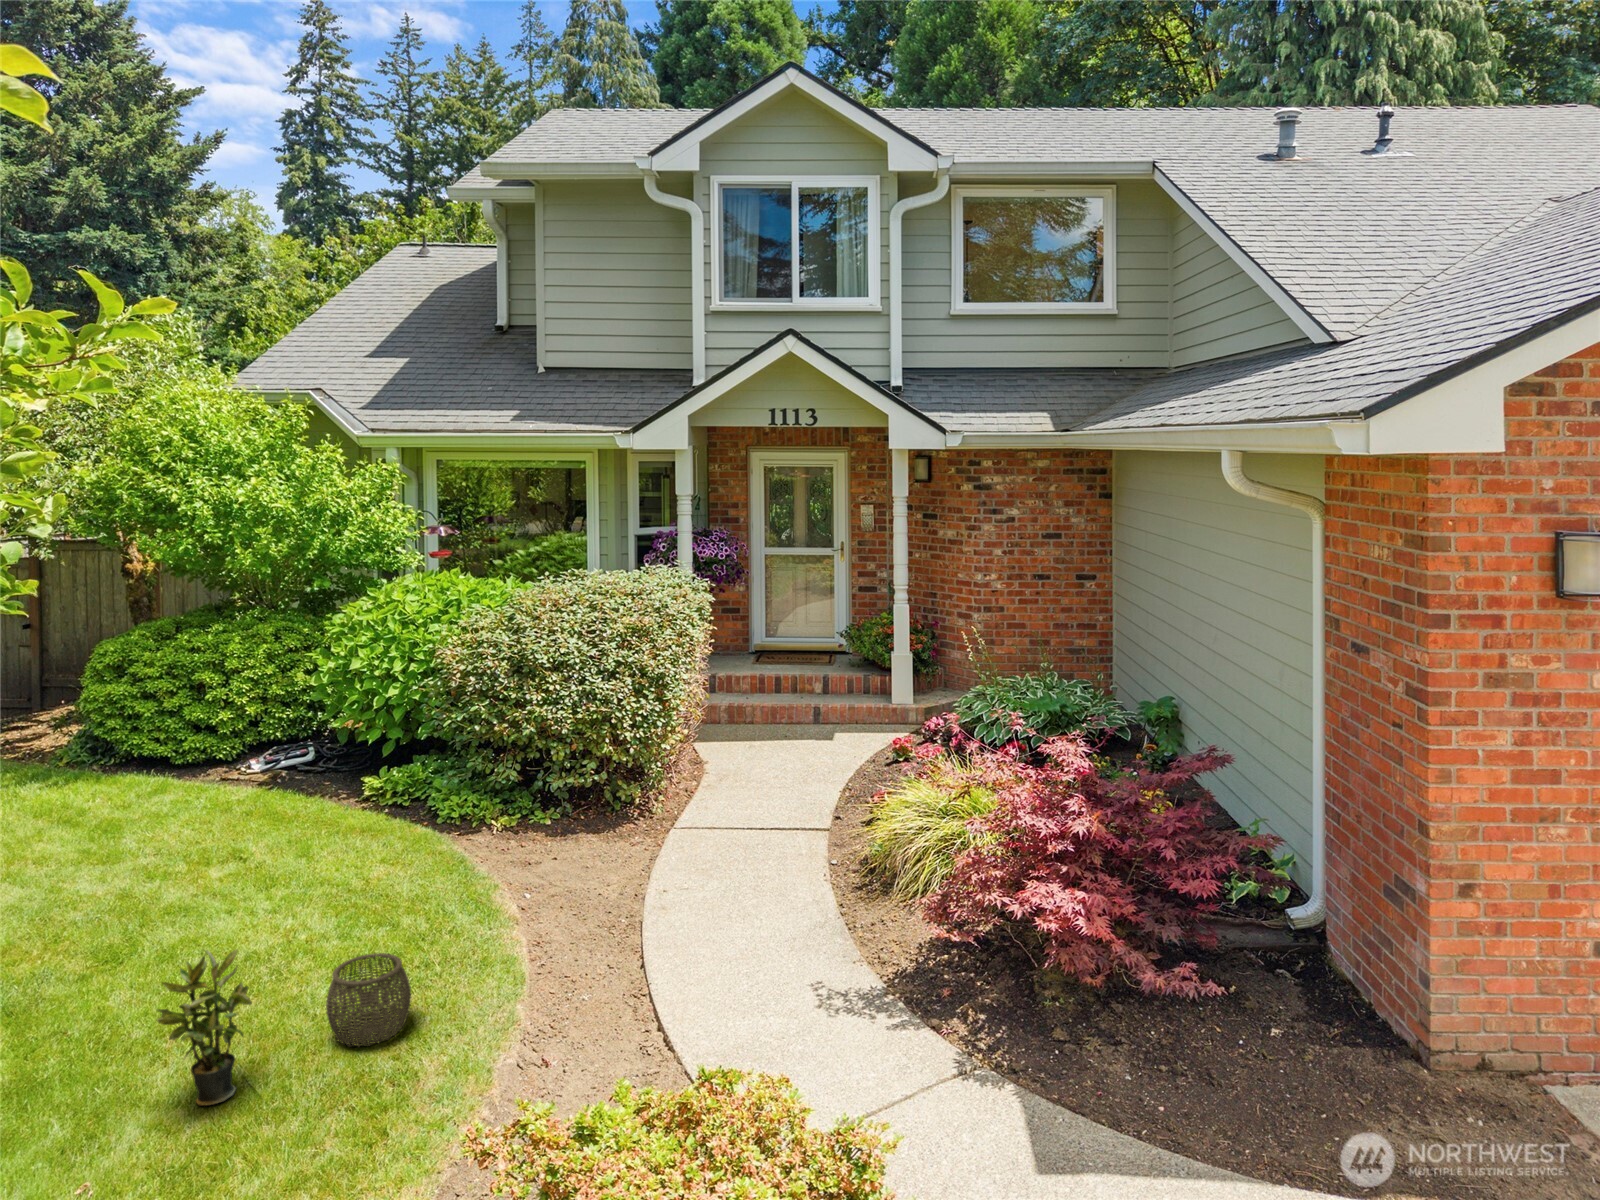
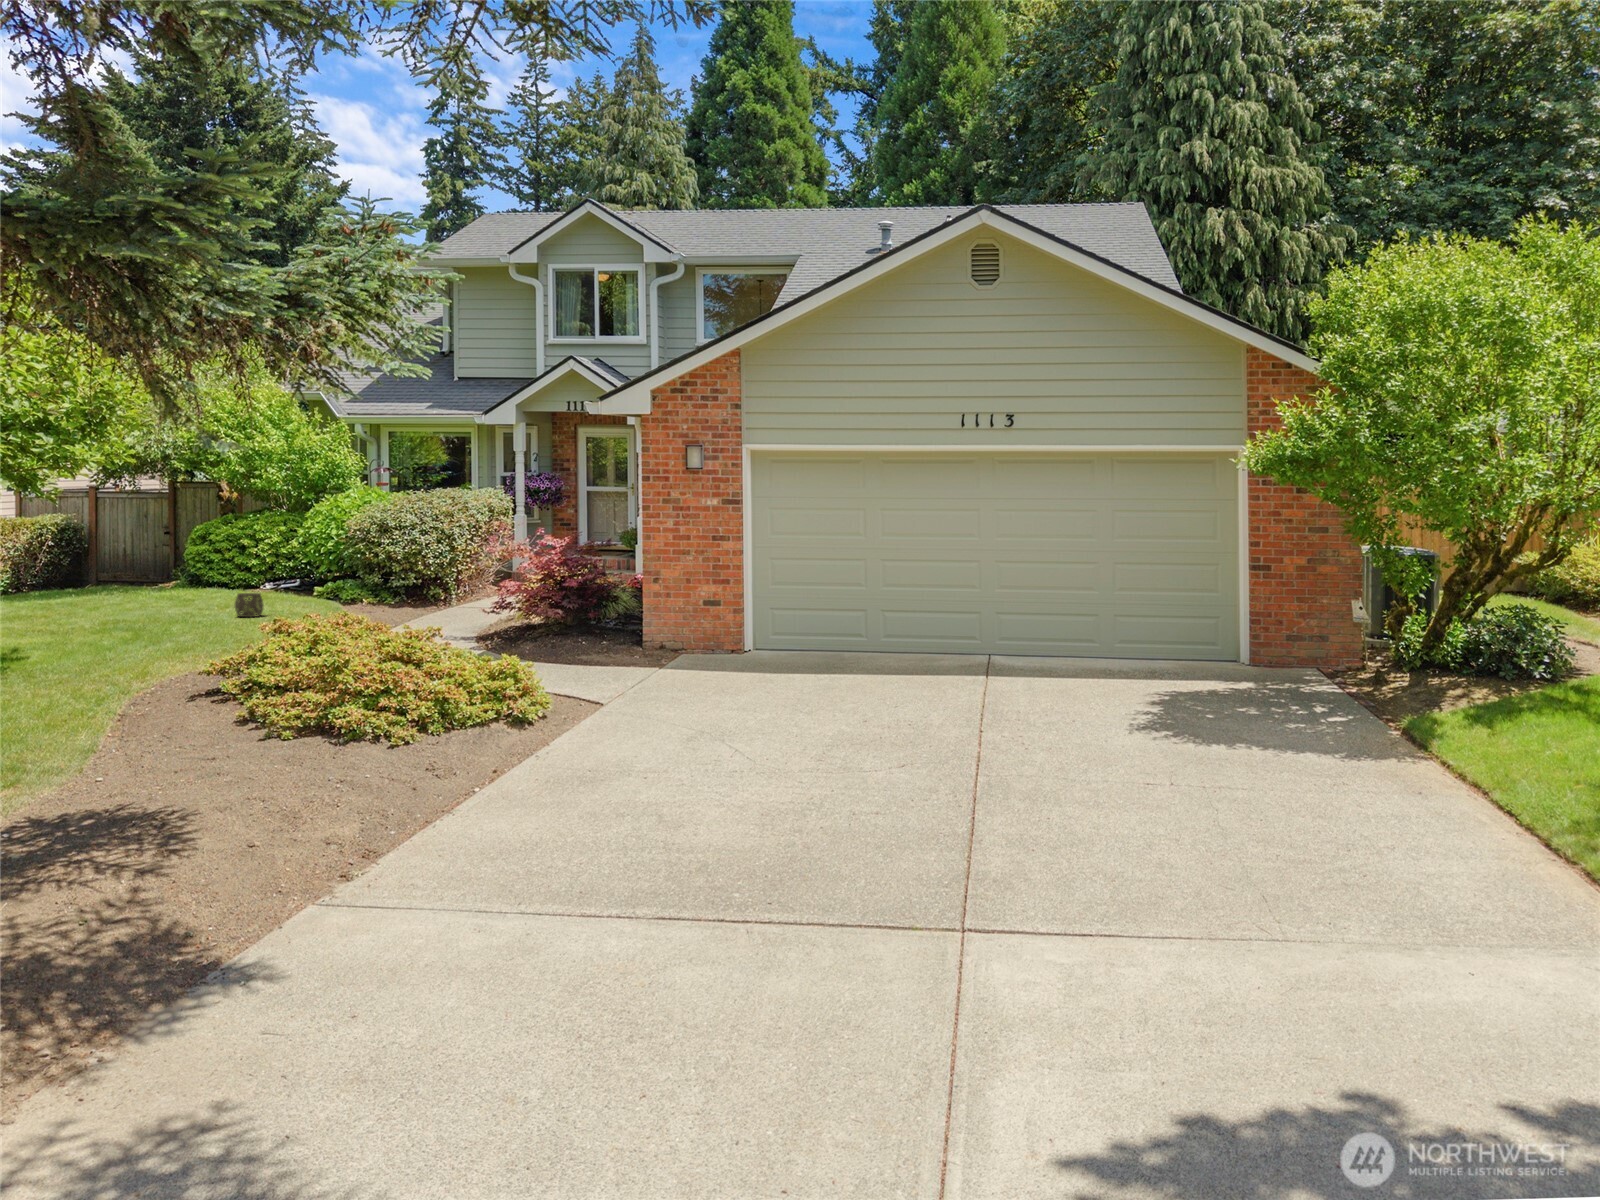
potted plant: present [156,949,252,1106] -> none [181,573,209,621]

